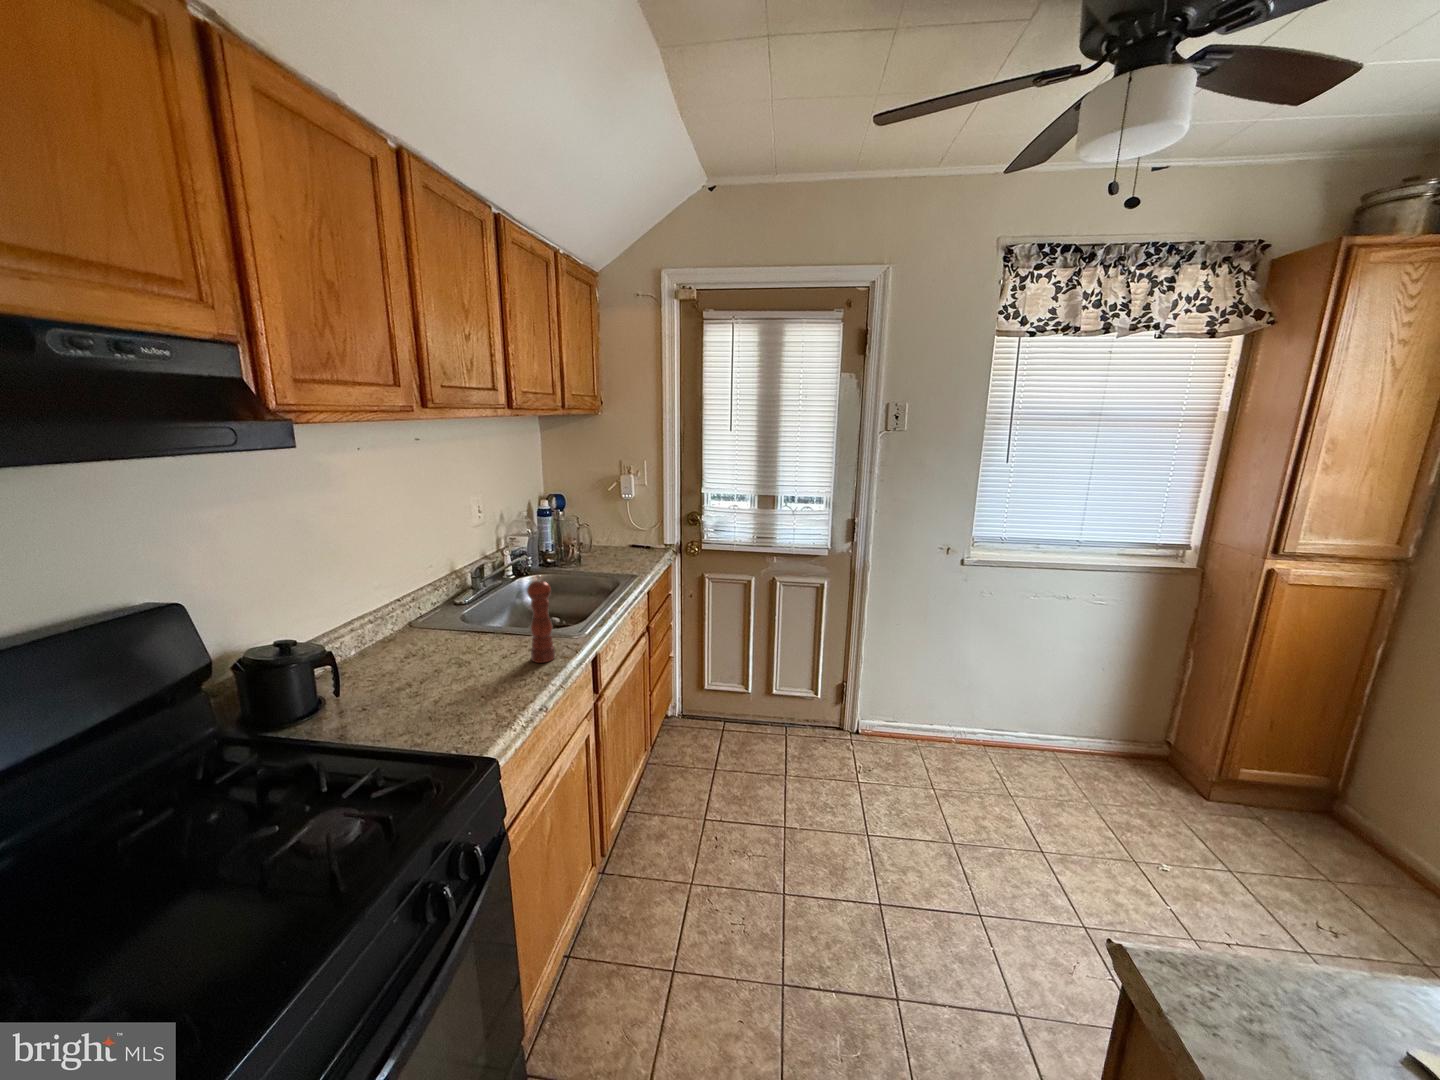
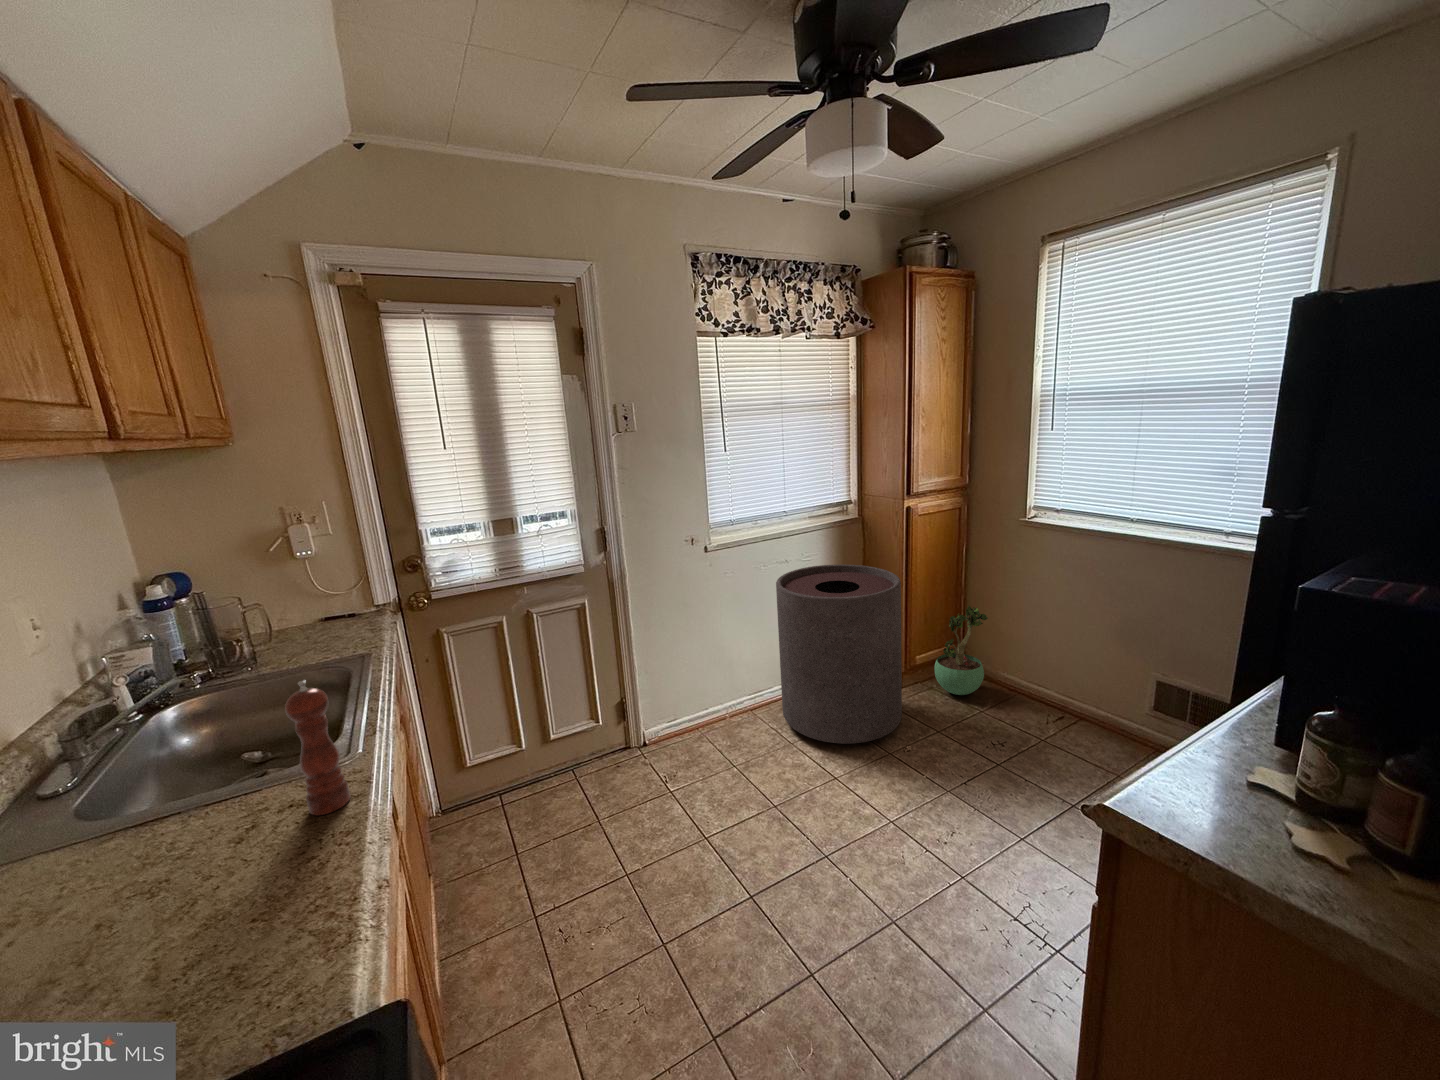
trash can: none [1013,609,1214,836] -> present [776,564,902,744]
potted plant: none [1263,727,1390,847] -> present [934,606,988,695]

